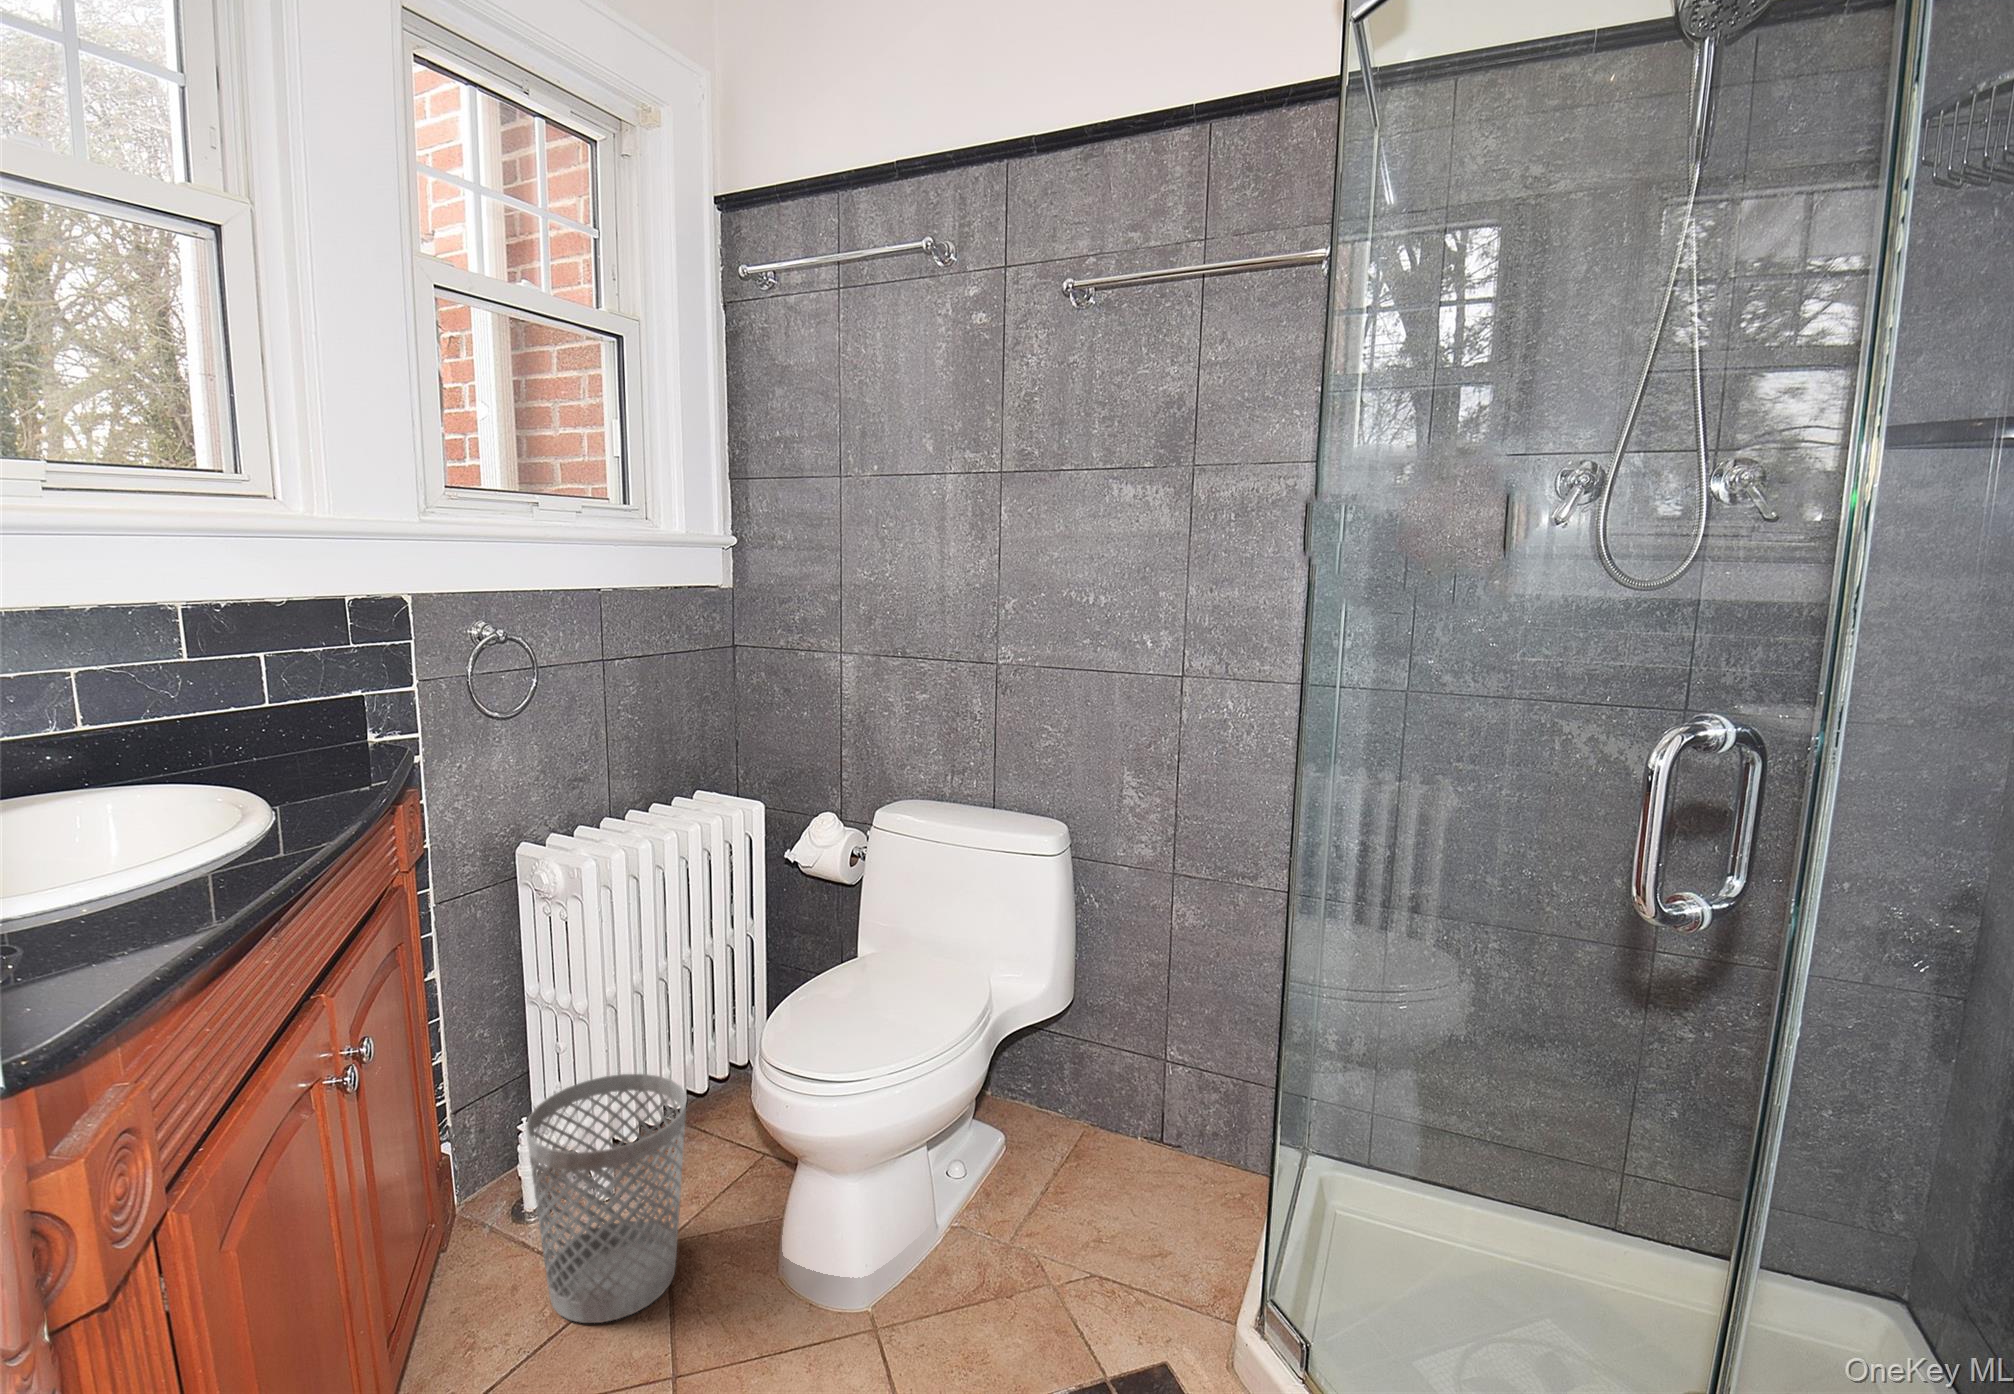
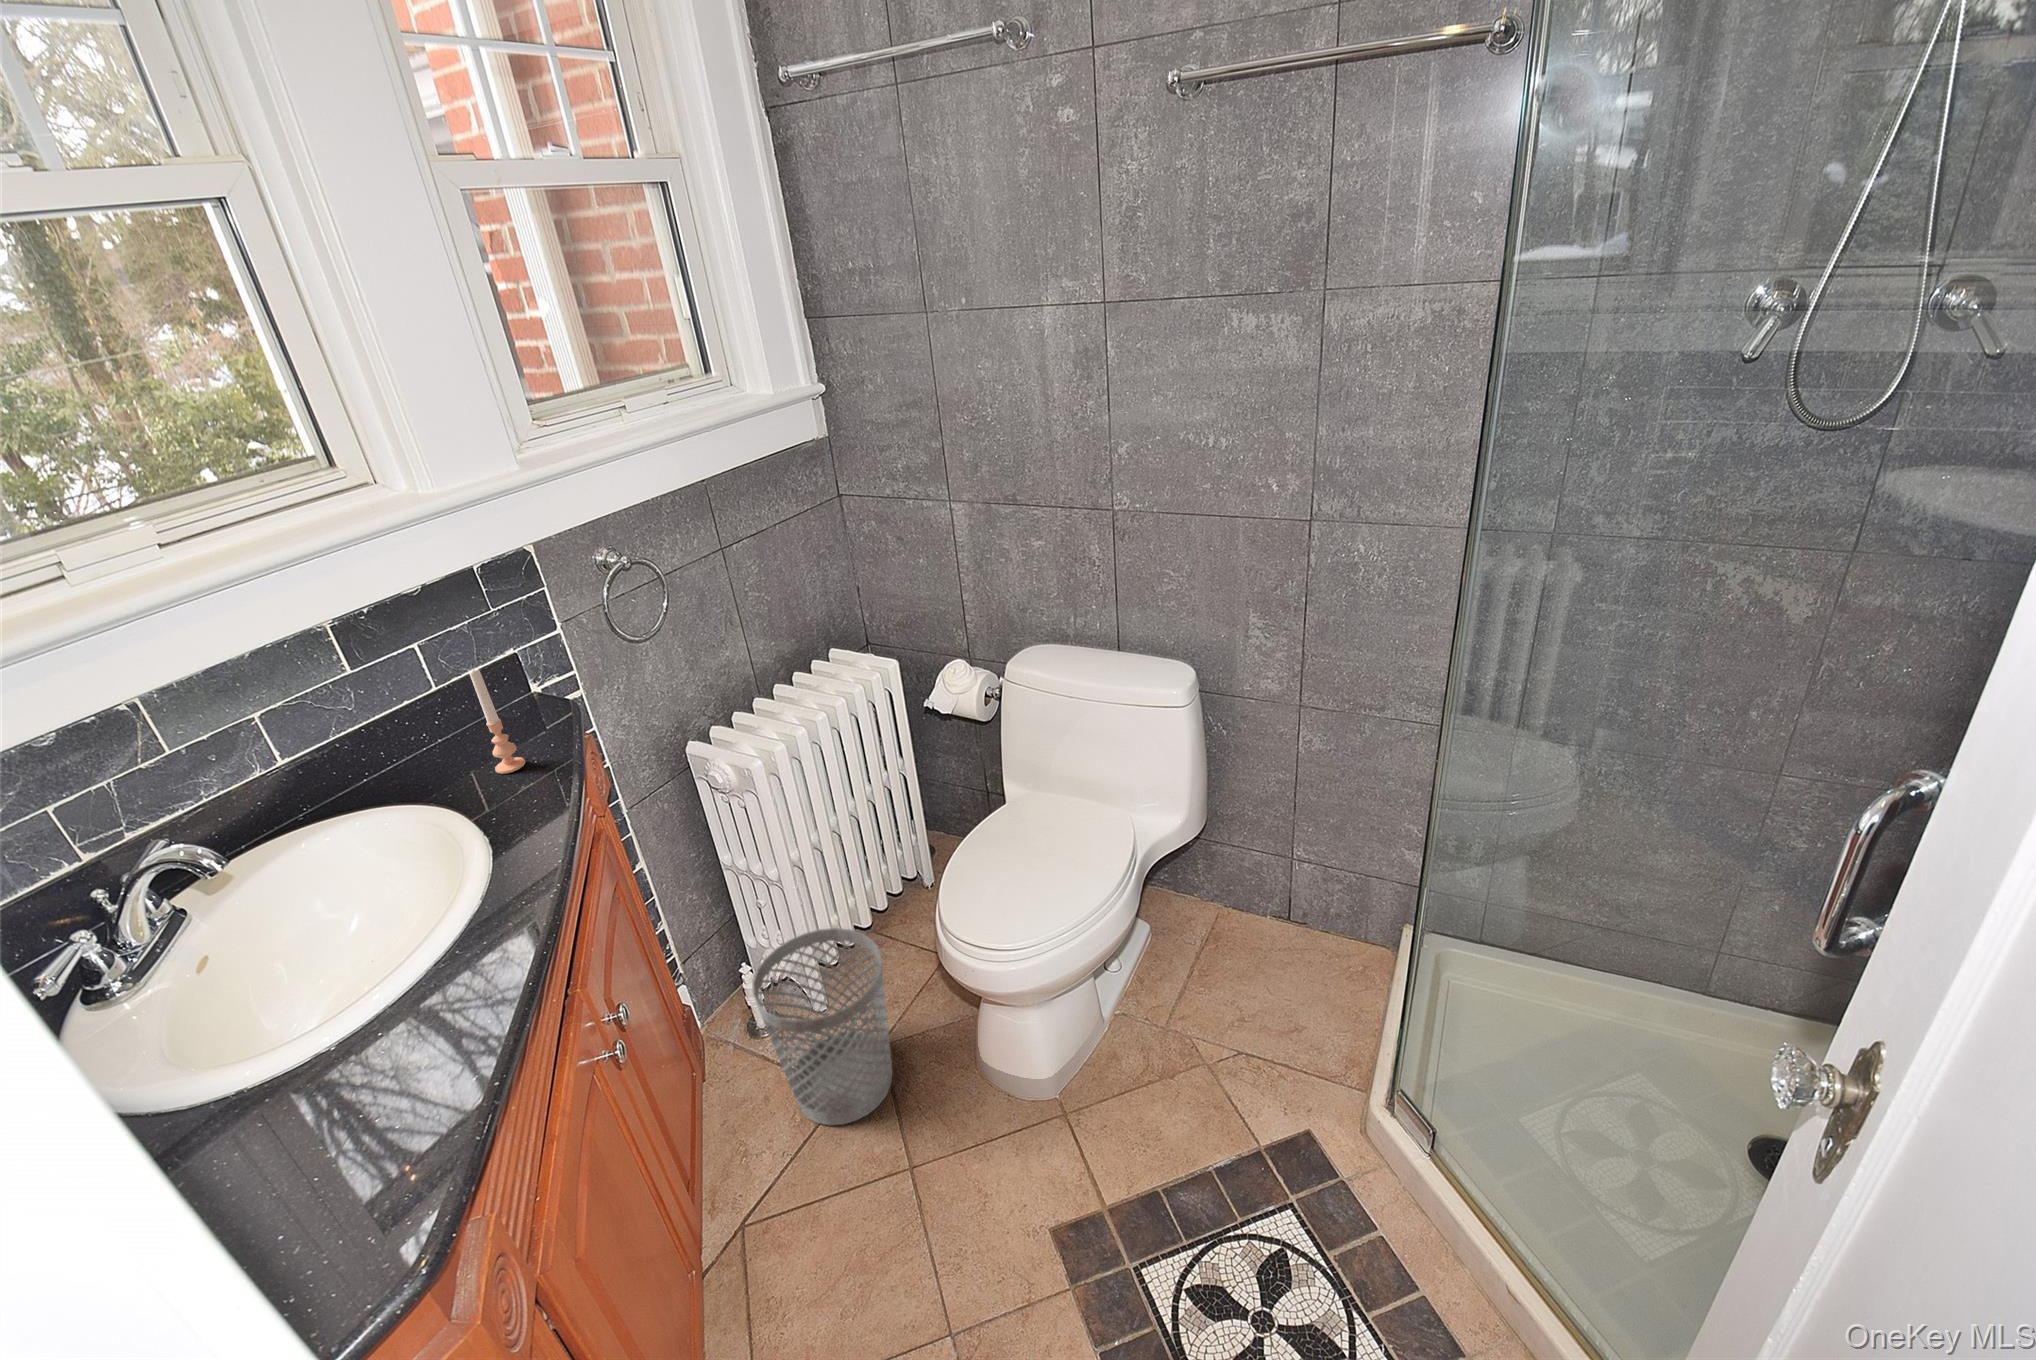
candle: none [304,673,339,791] -> present [469,668,525,774]

